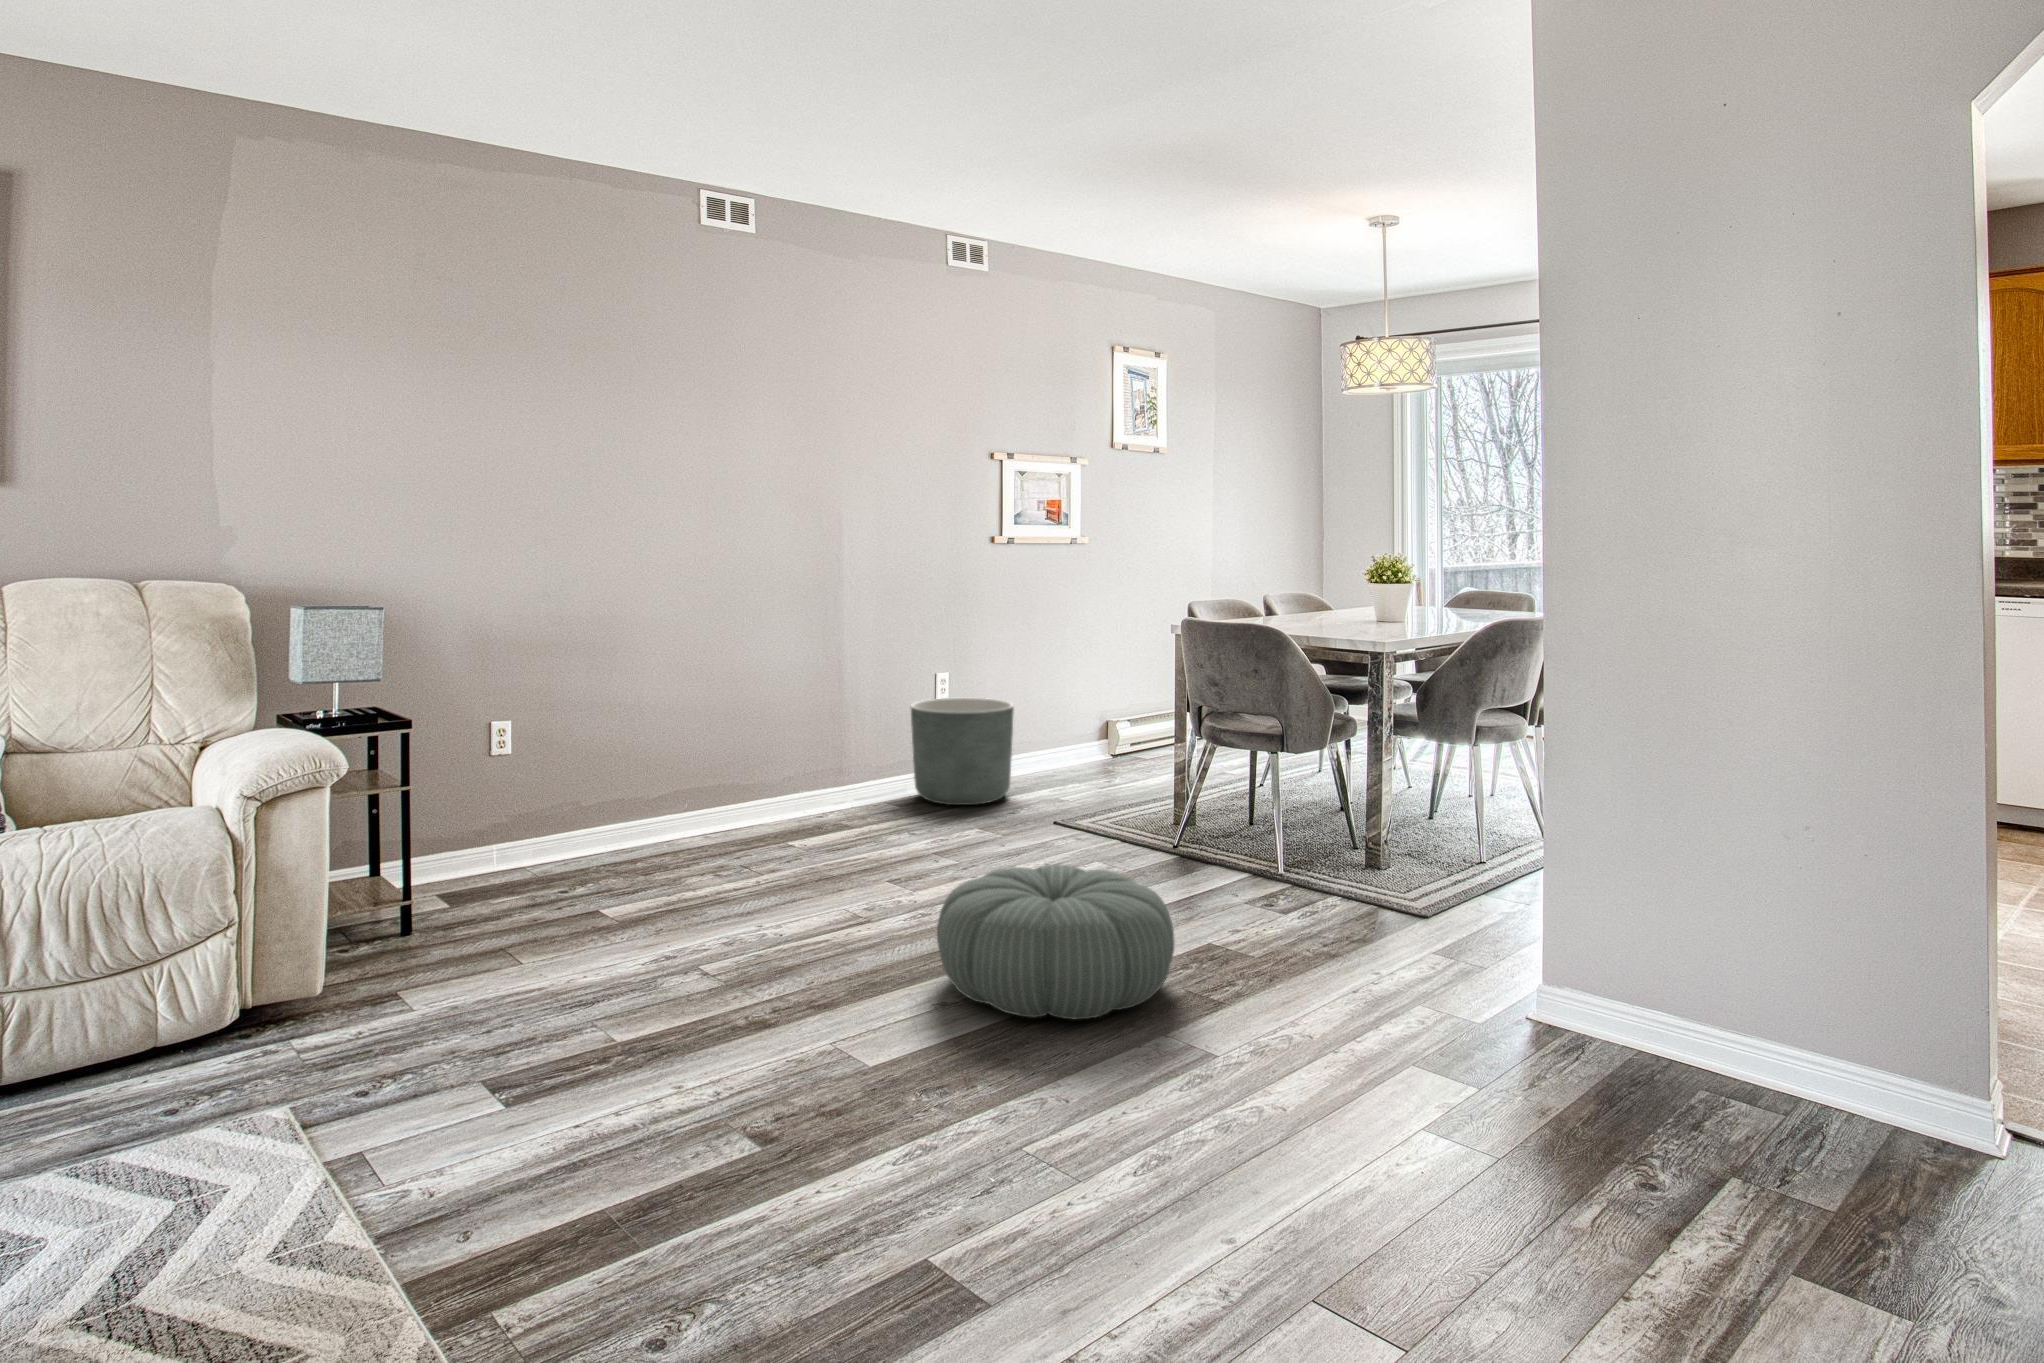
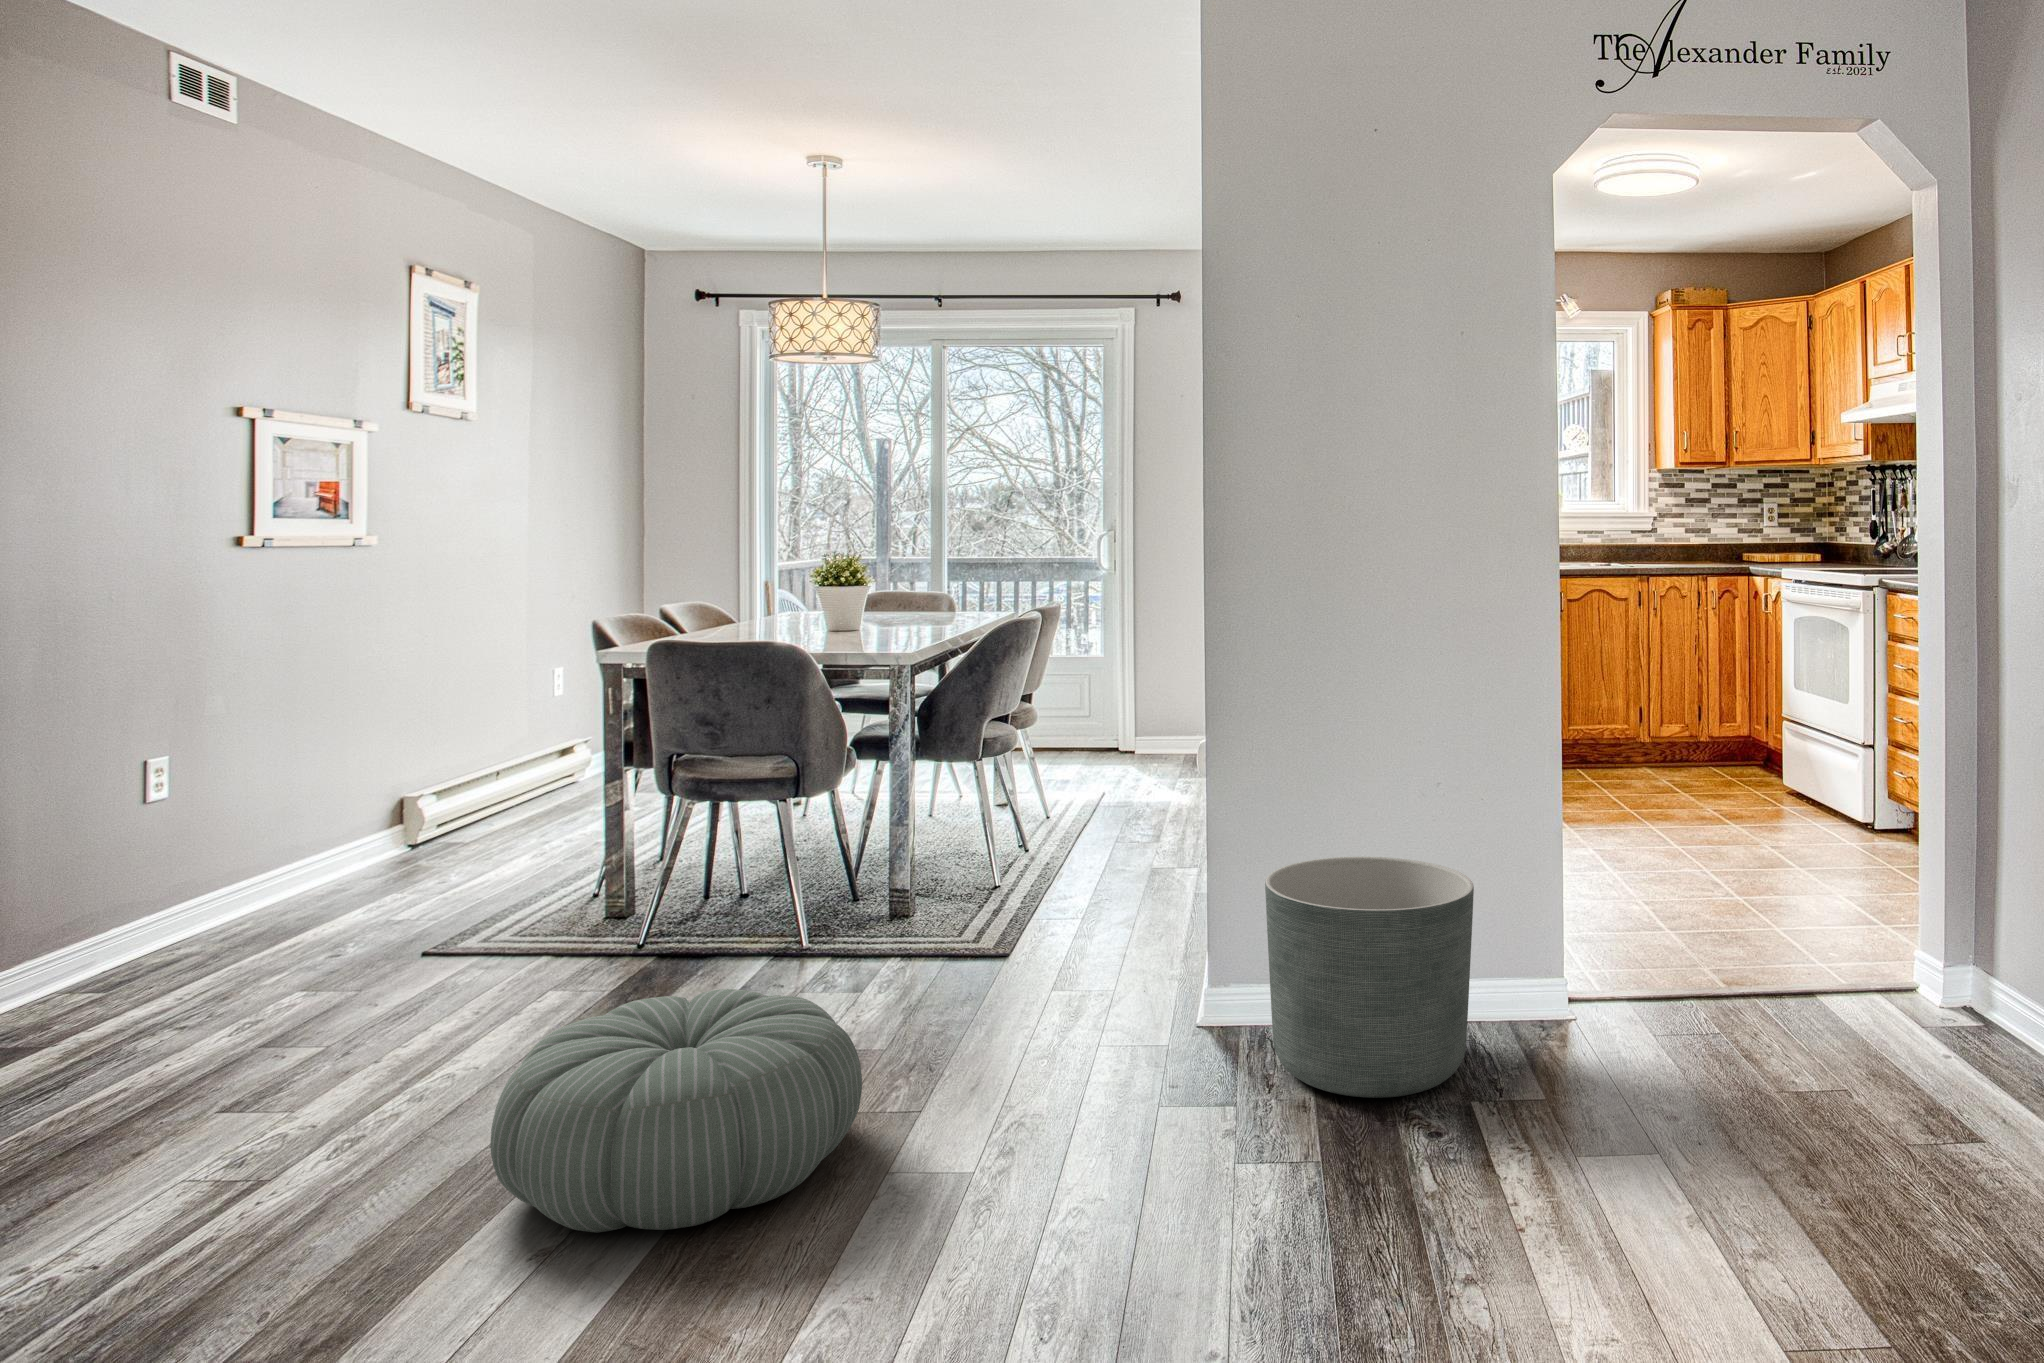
planter: present [911,698,1014,805] -> present [1265,856,1474,1098]

